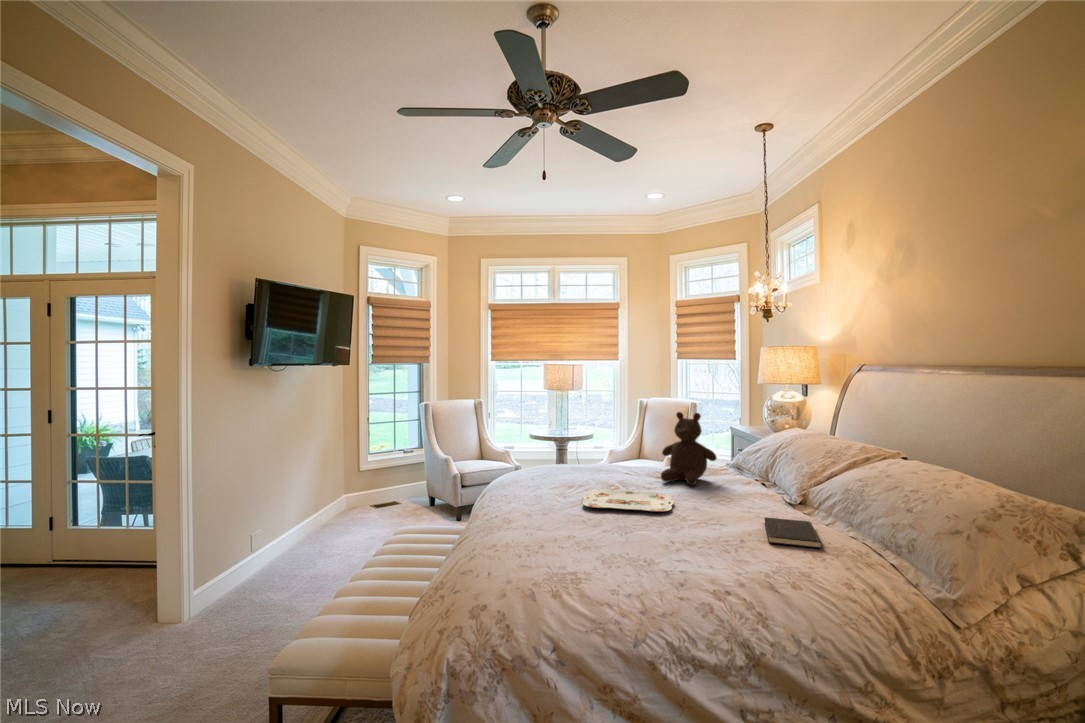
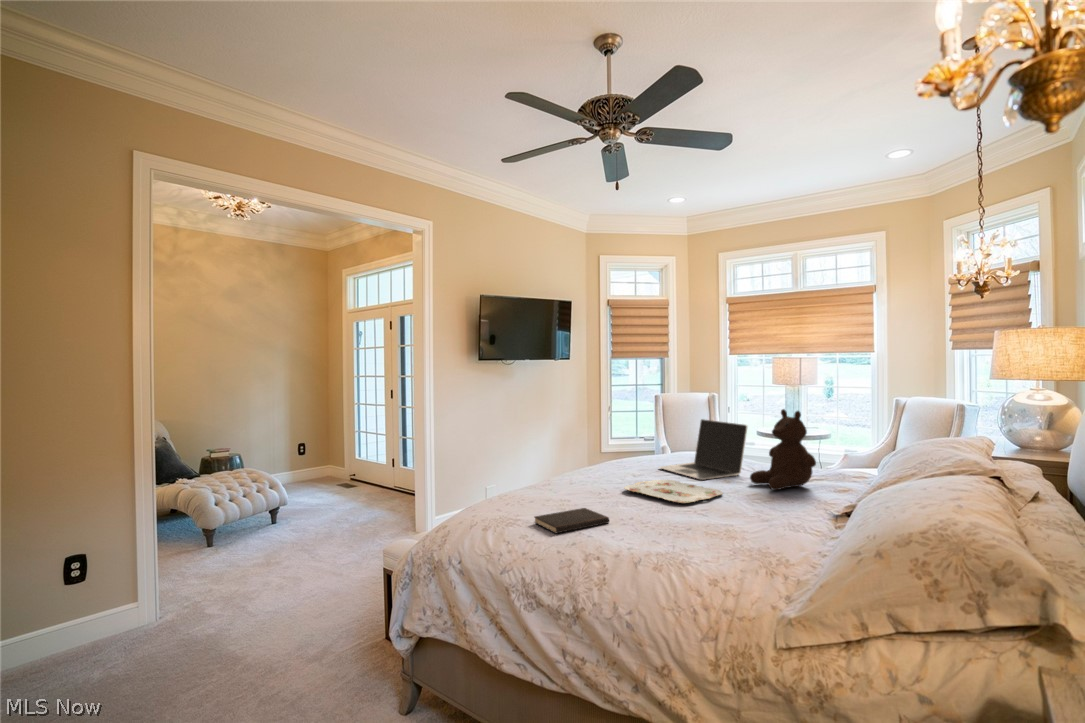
laptop: none [555,425,635,485] -> present [660,419,747,480]
hardcover book: present [764,517,822,548] -> present [534,508,609,533]

